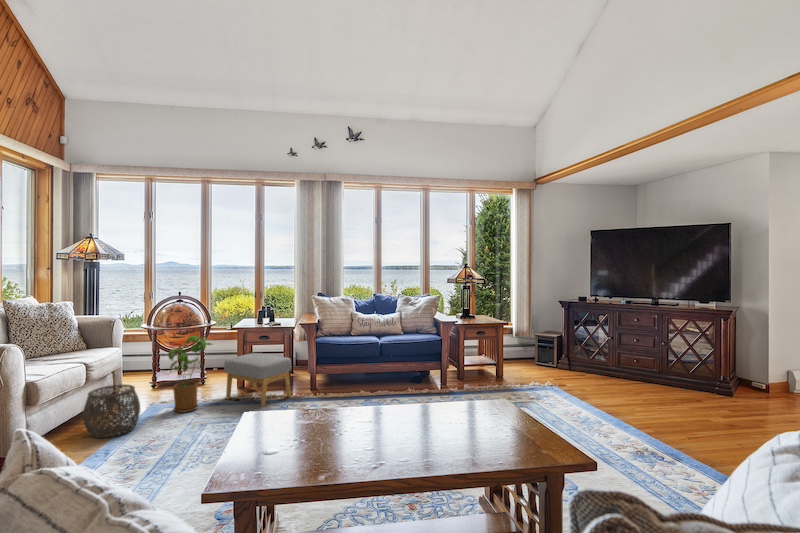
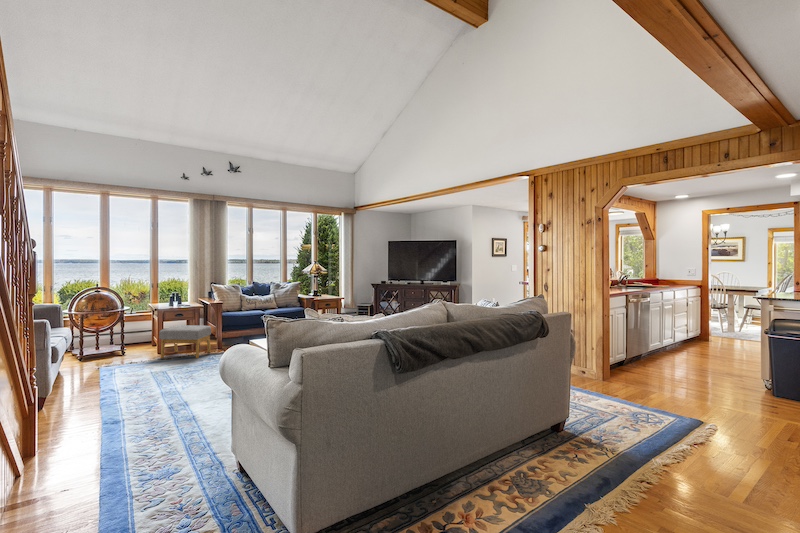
house plant: present [168,336,212,413] -> none [123,312,159,367]
woven basket: present [83,384,140,438] -> none [78,347,121,384]

